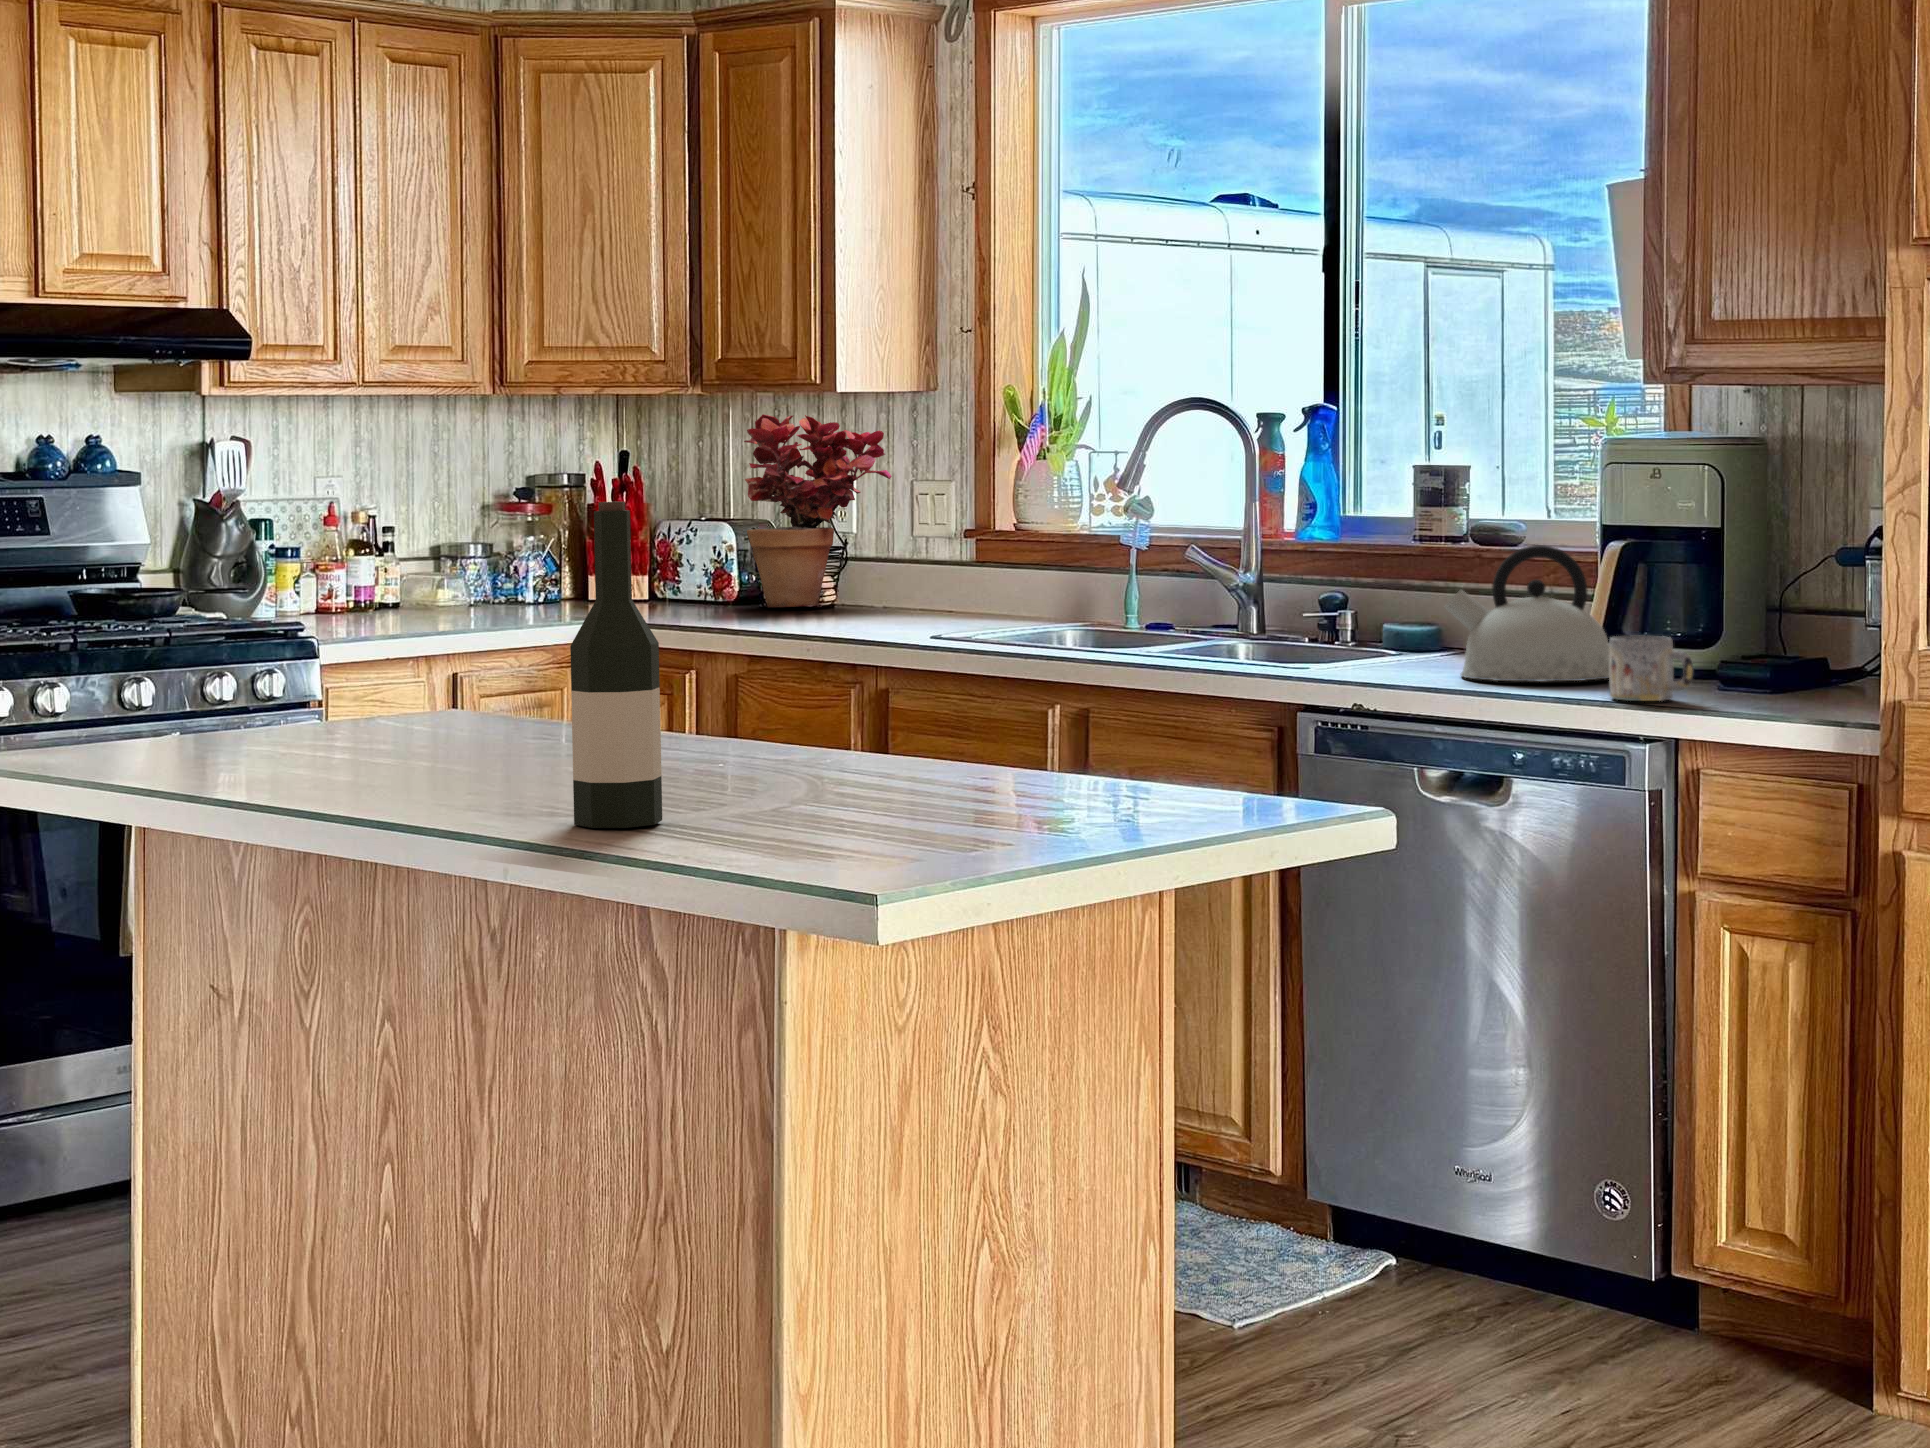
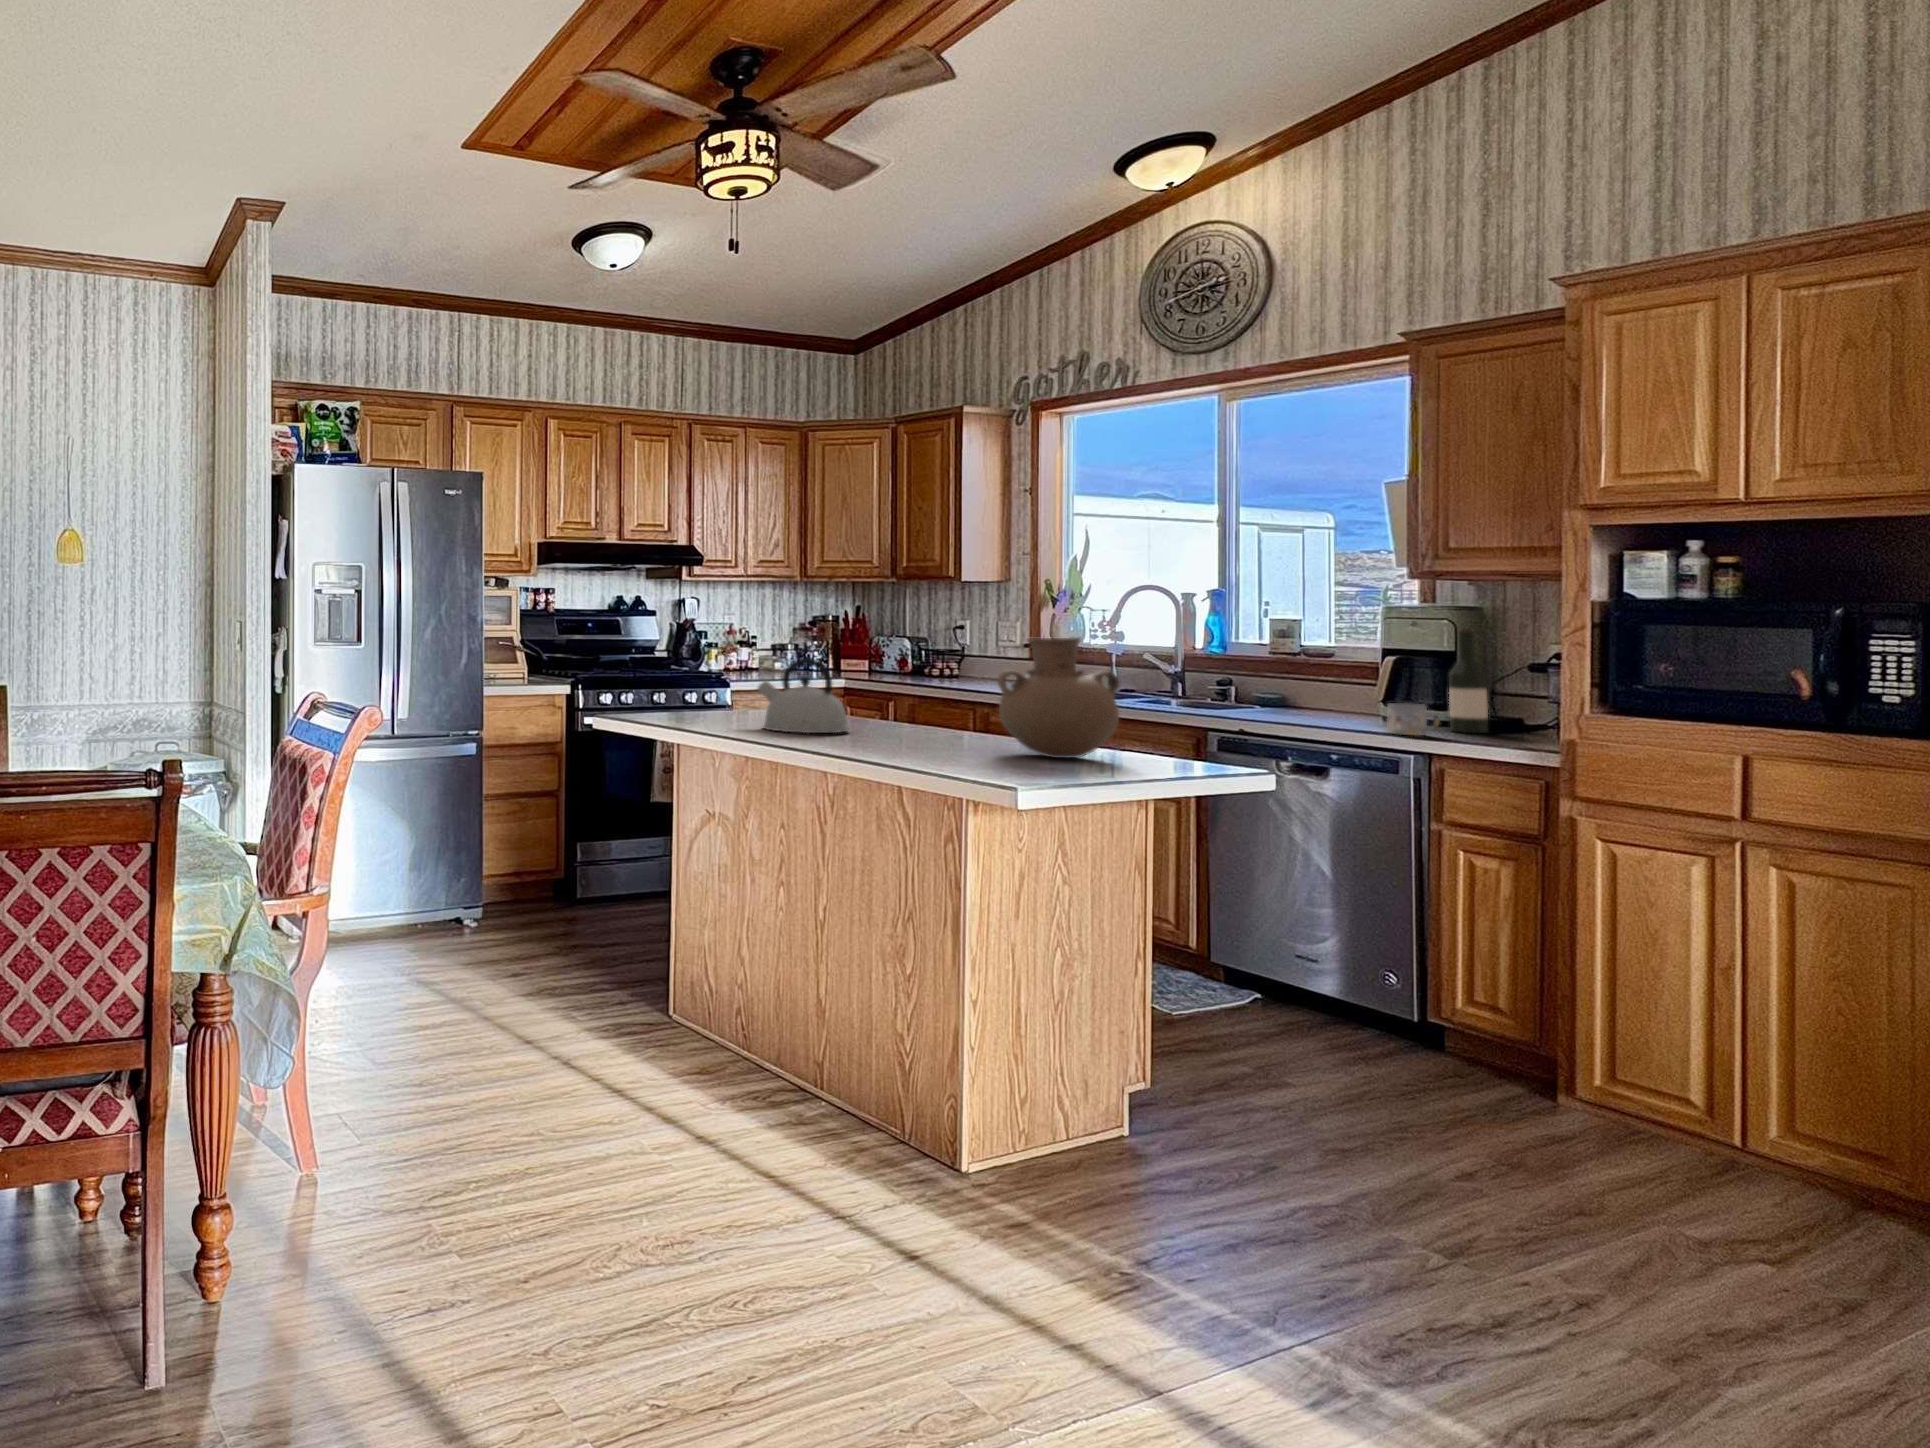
potted plant: present [744,414,892,607] -> none [914,592,987,676]
wine bottle: present [570,502,662,828] -> present [1449,628,1488,733]
vase: none [868,521,1124,812] -> present [997,637,1119,758]
kettle: present [1445,545,1609,682] -> present [758,658,849,733]

